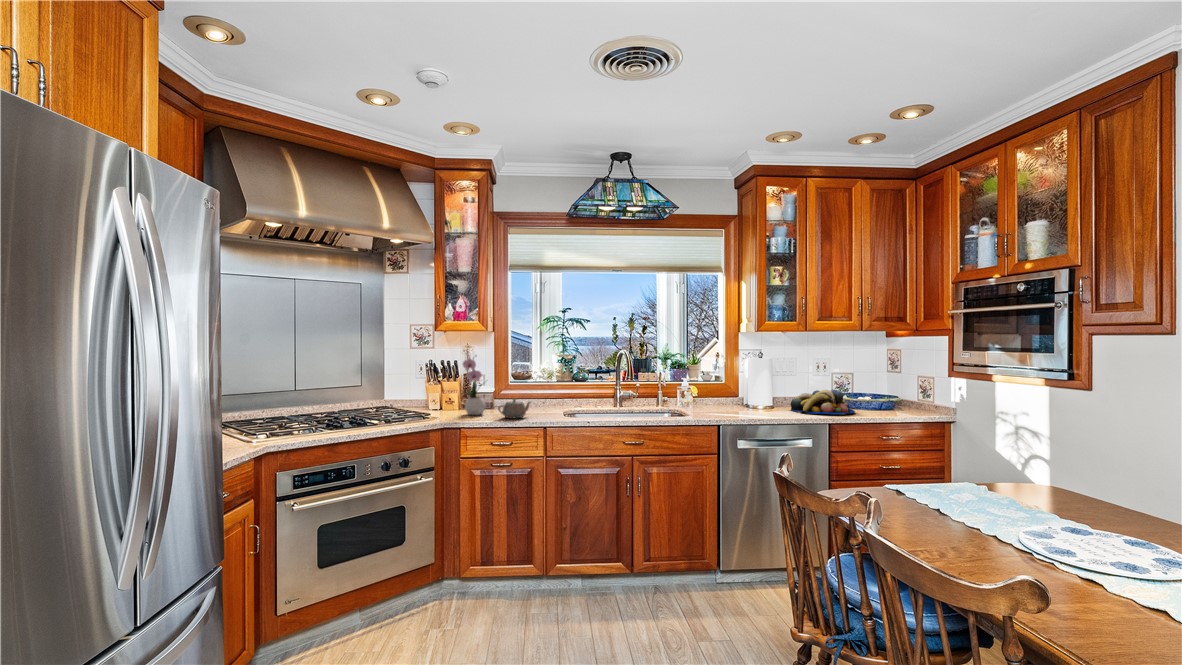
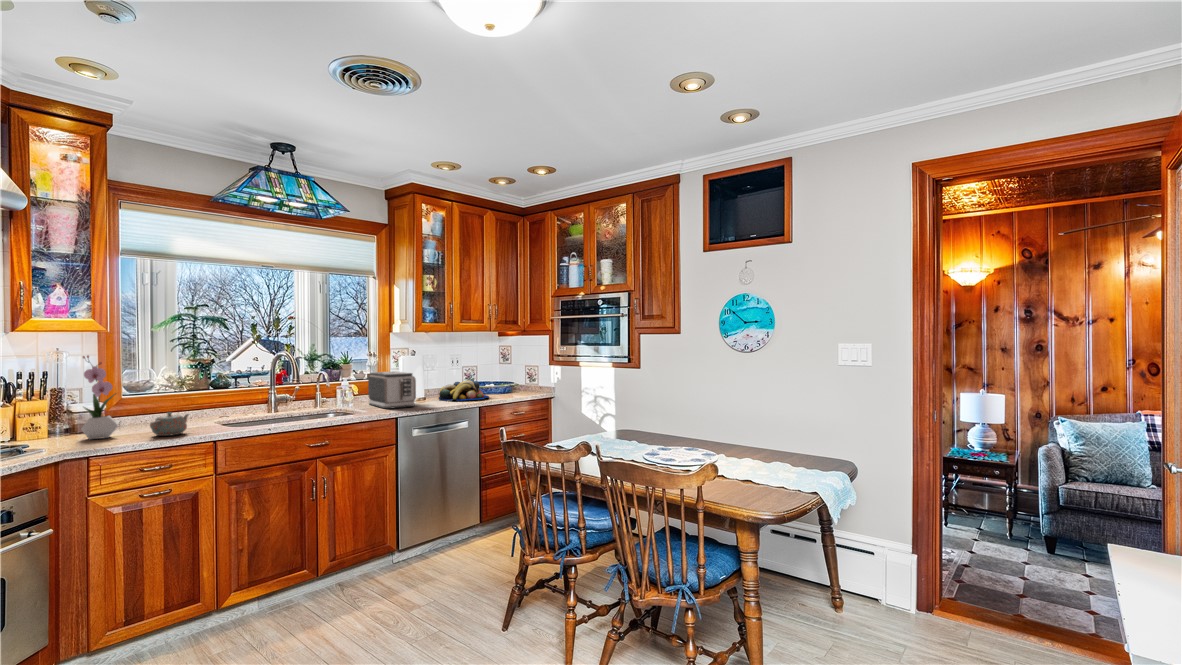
toaster: none [710,374,750,415] -> present [368,371,416,409]

